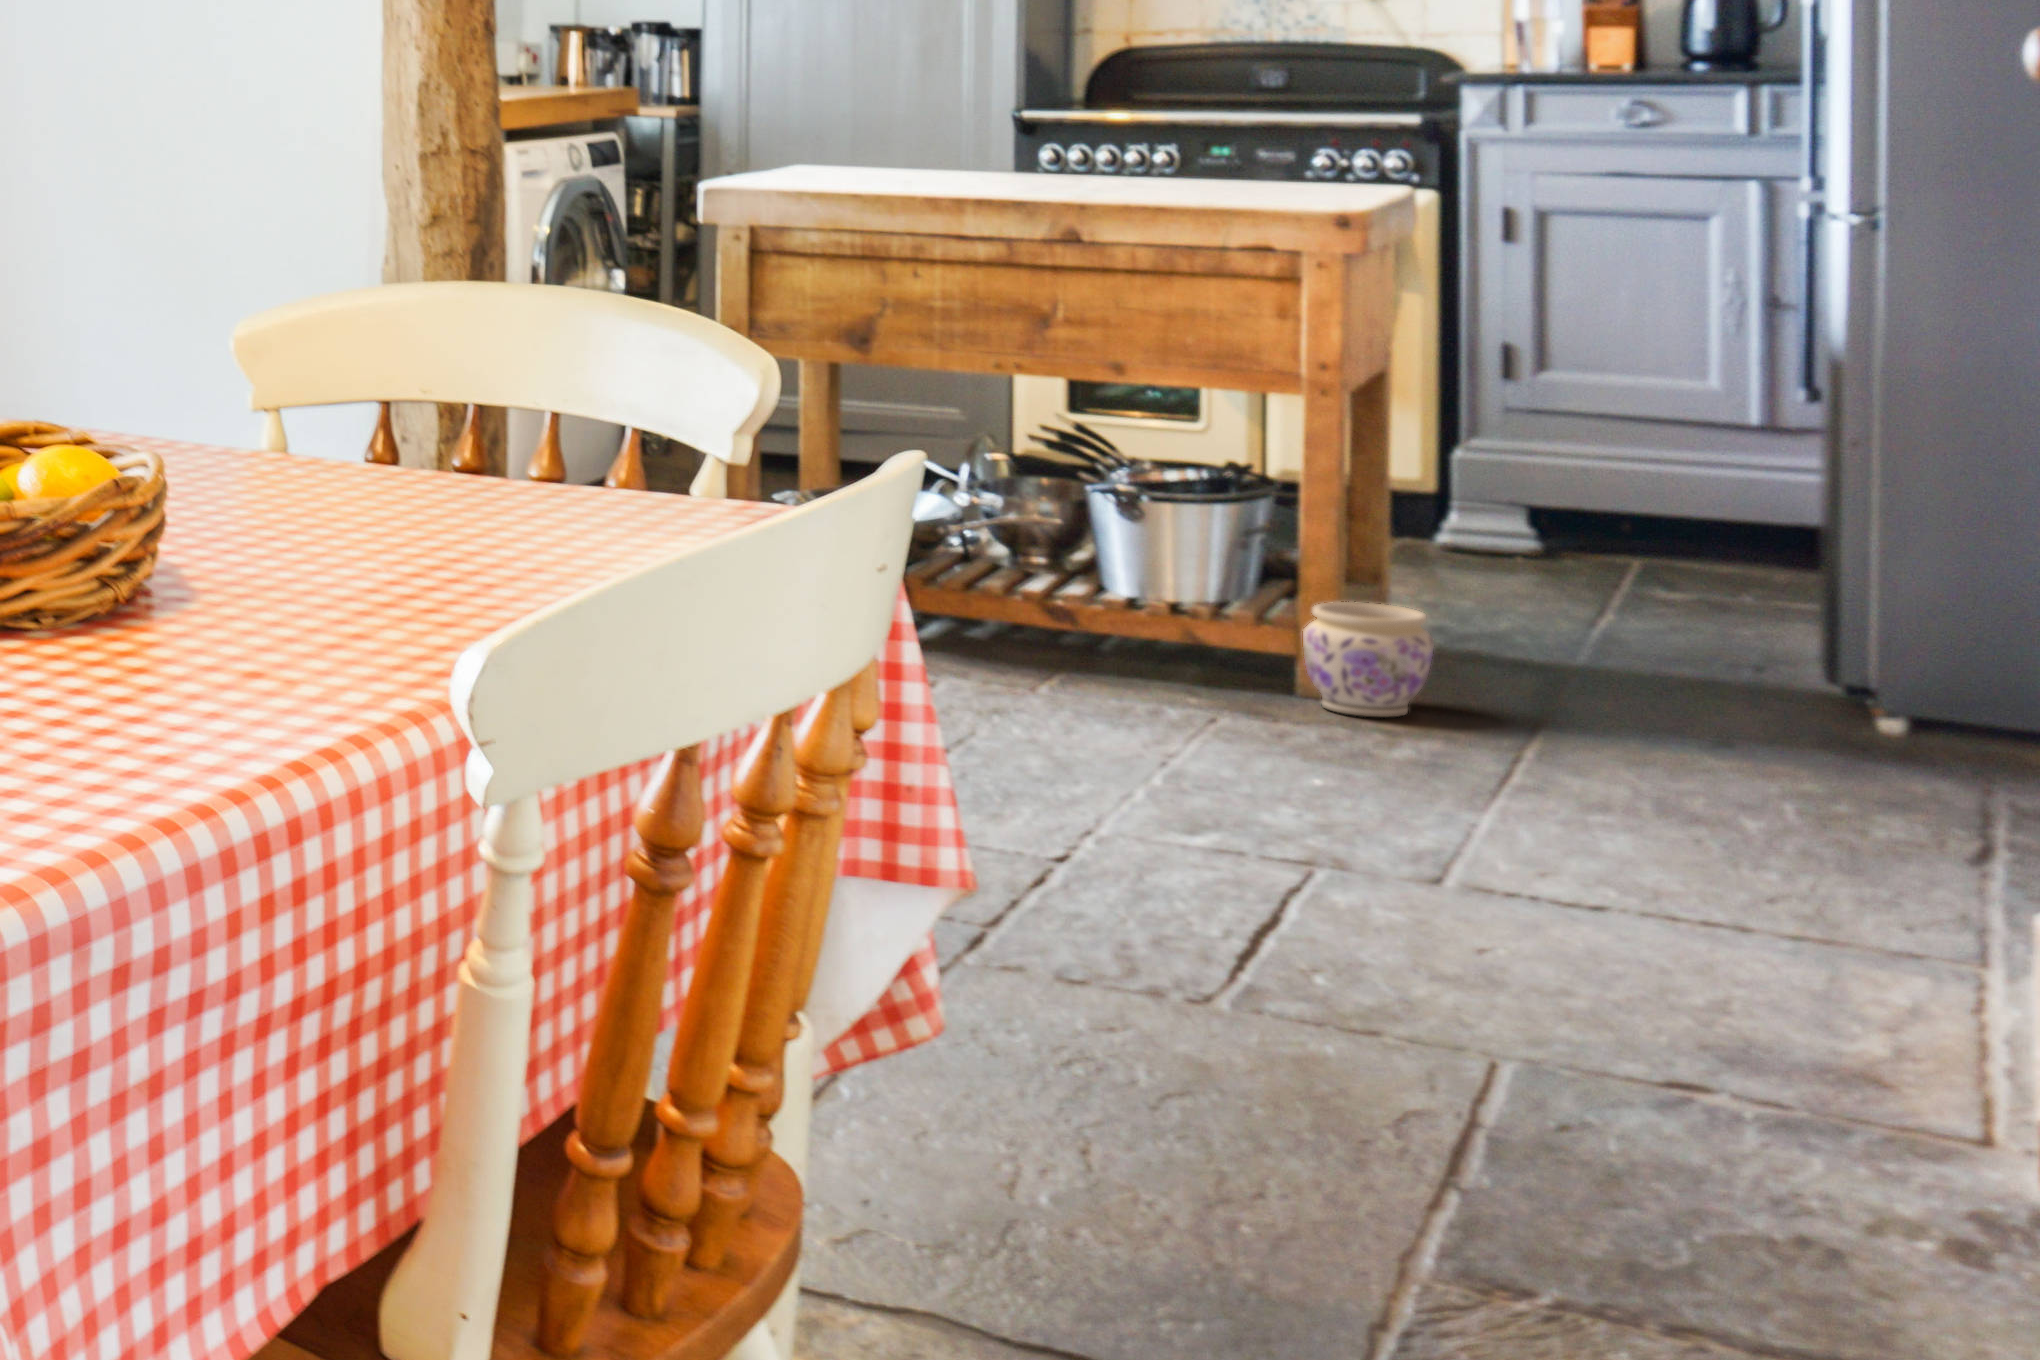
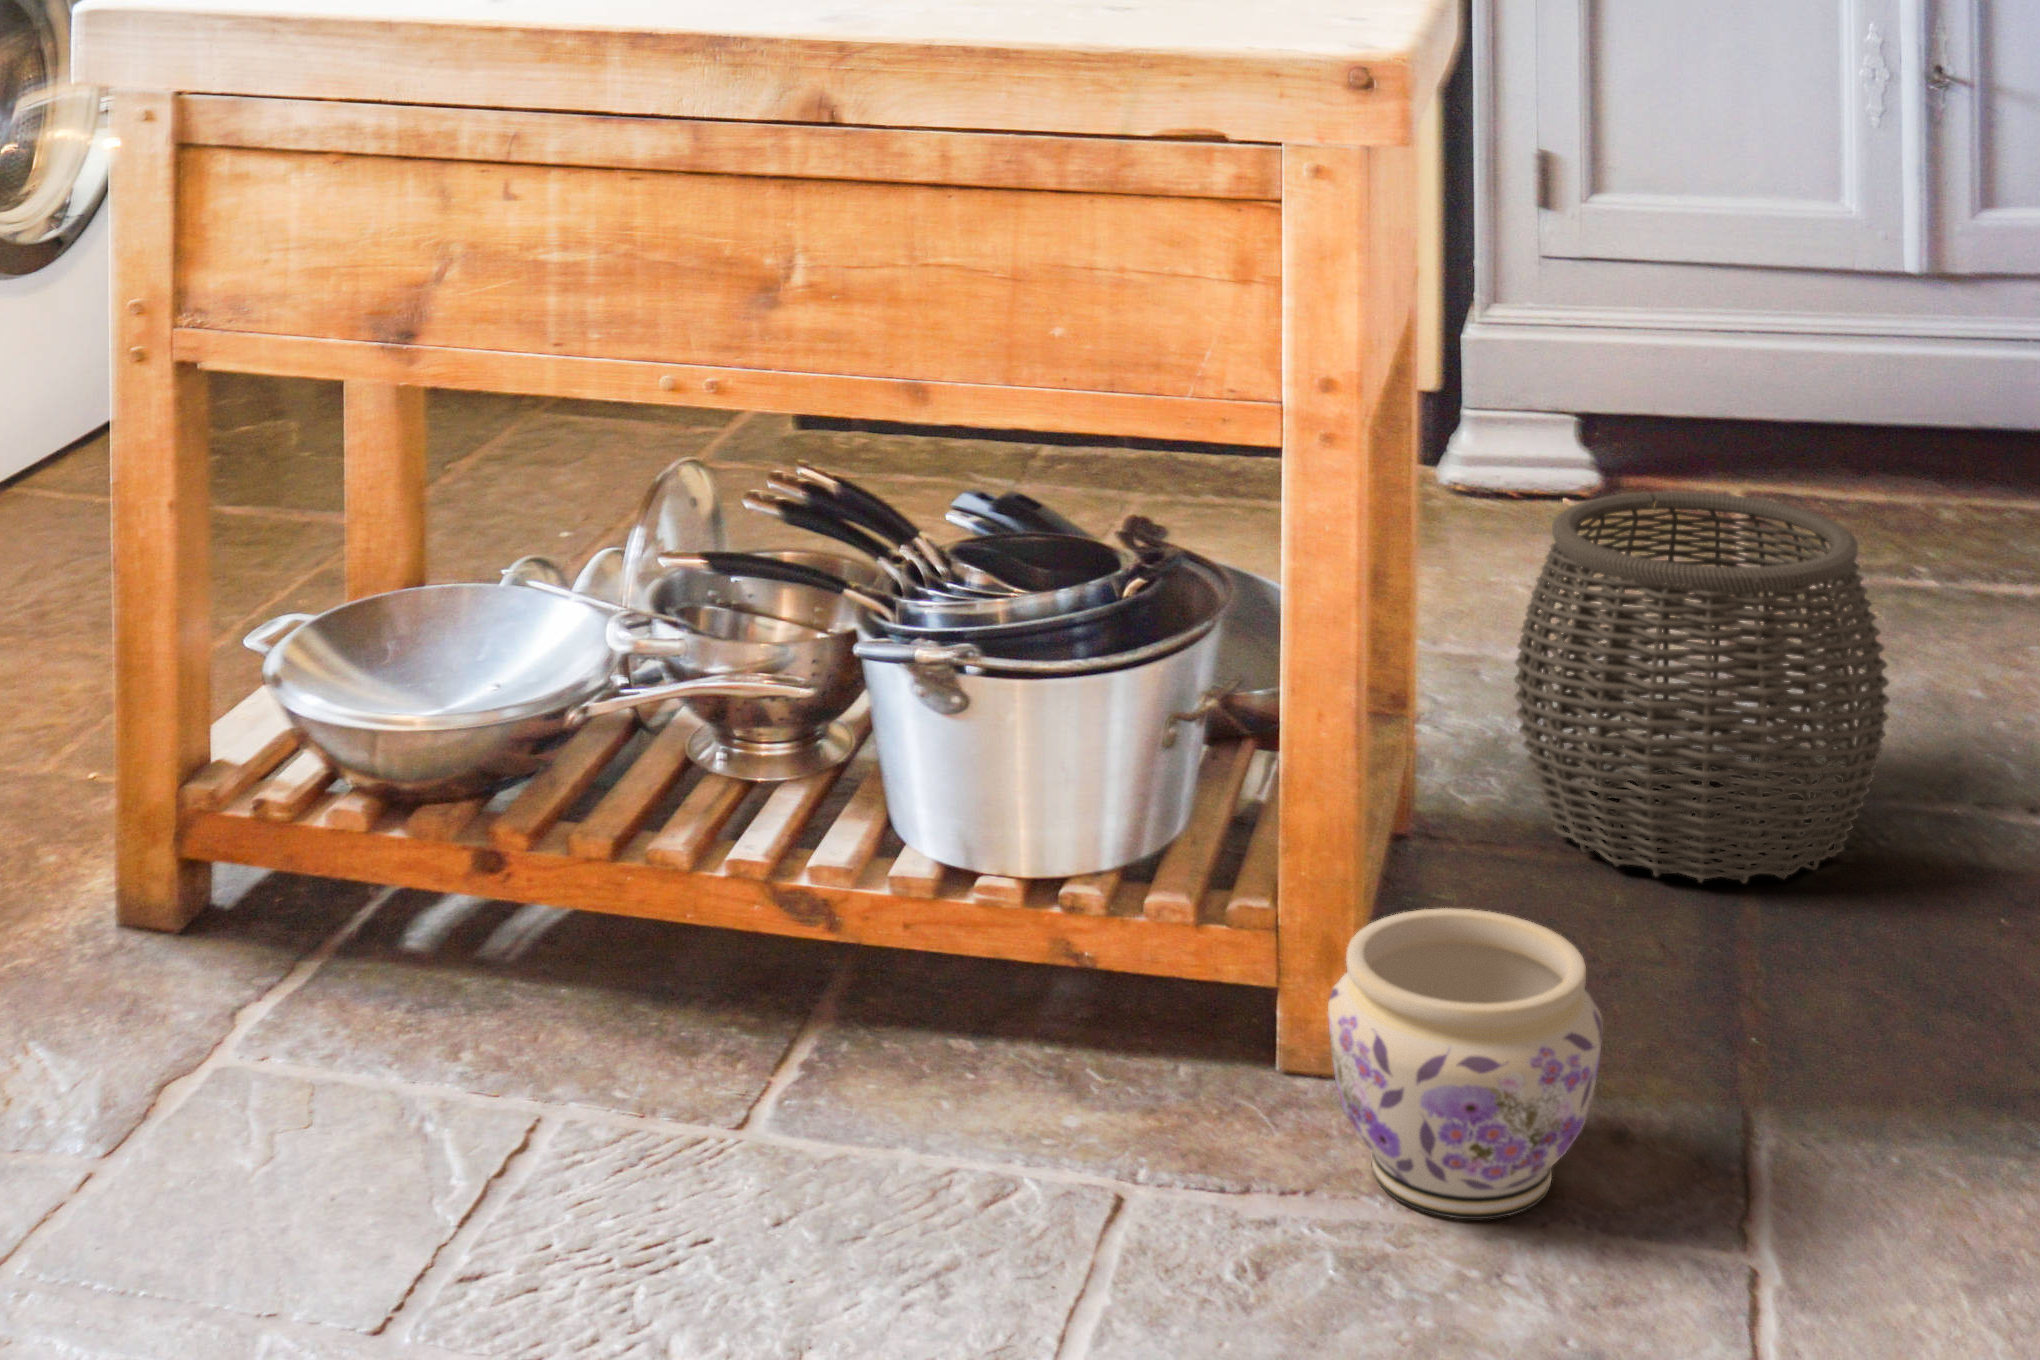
woven basket: none [1428,482,1642,664] -> present [1514,491,1890,884]

